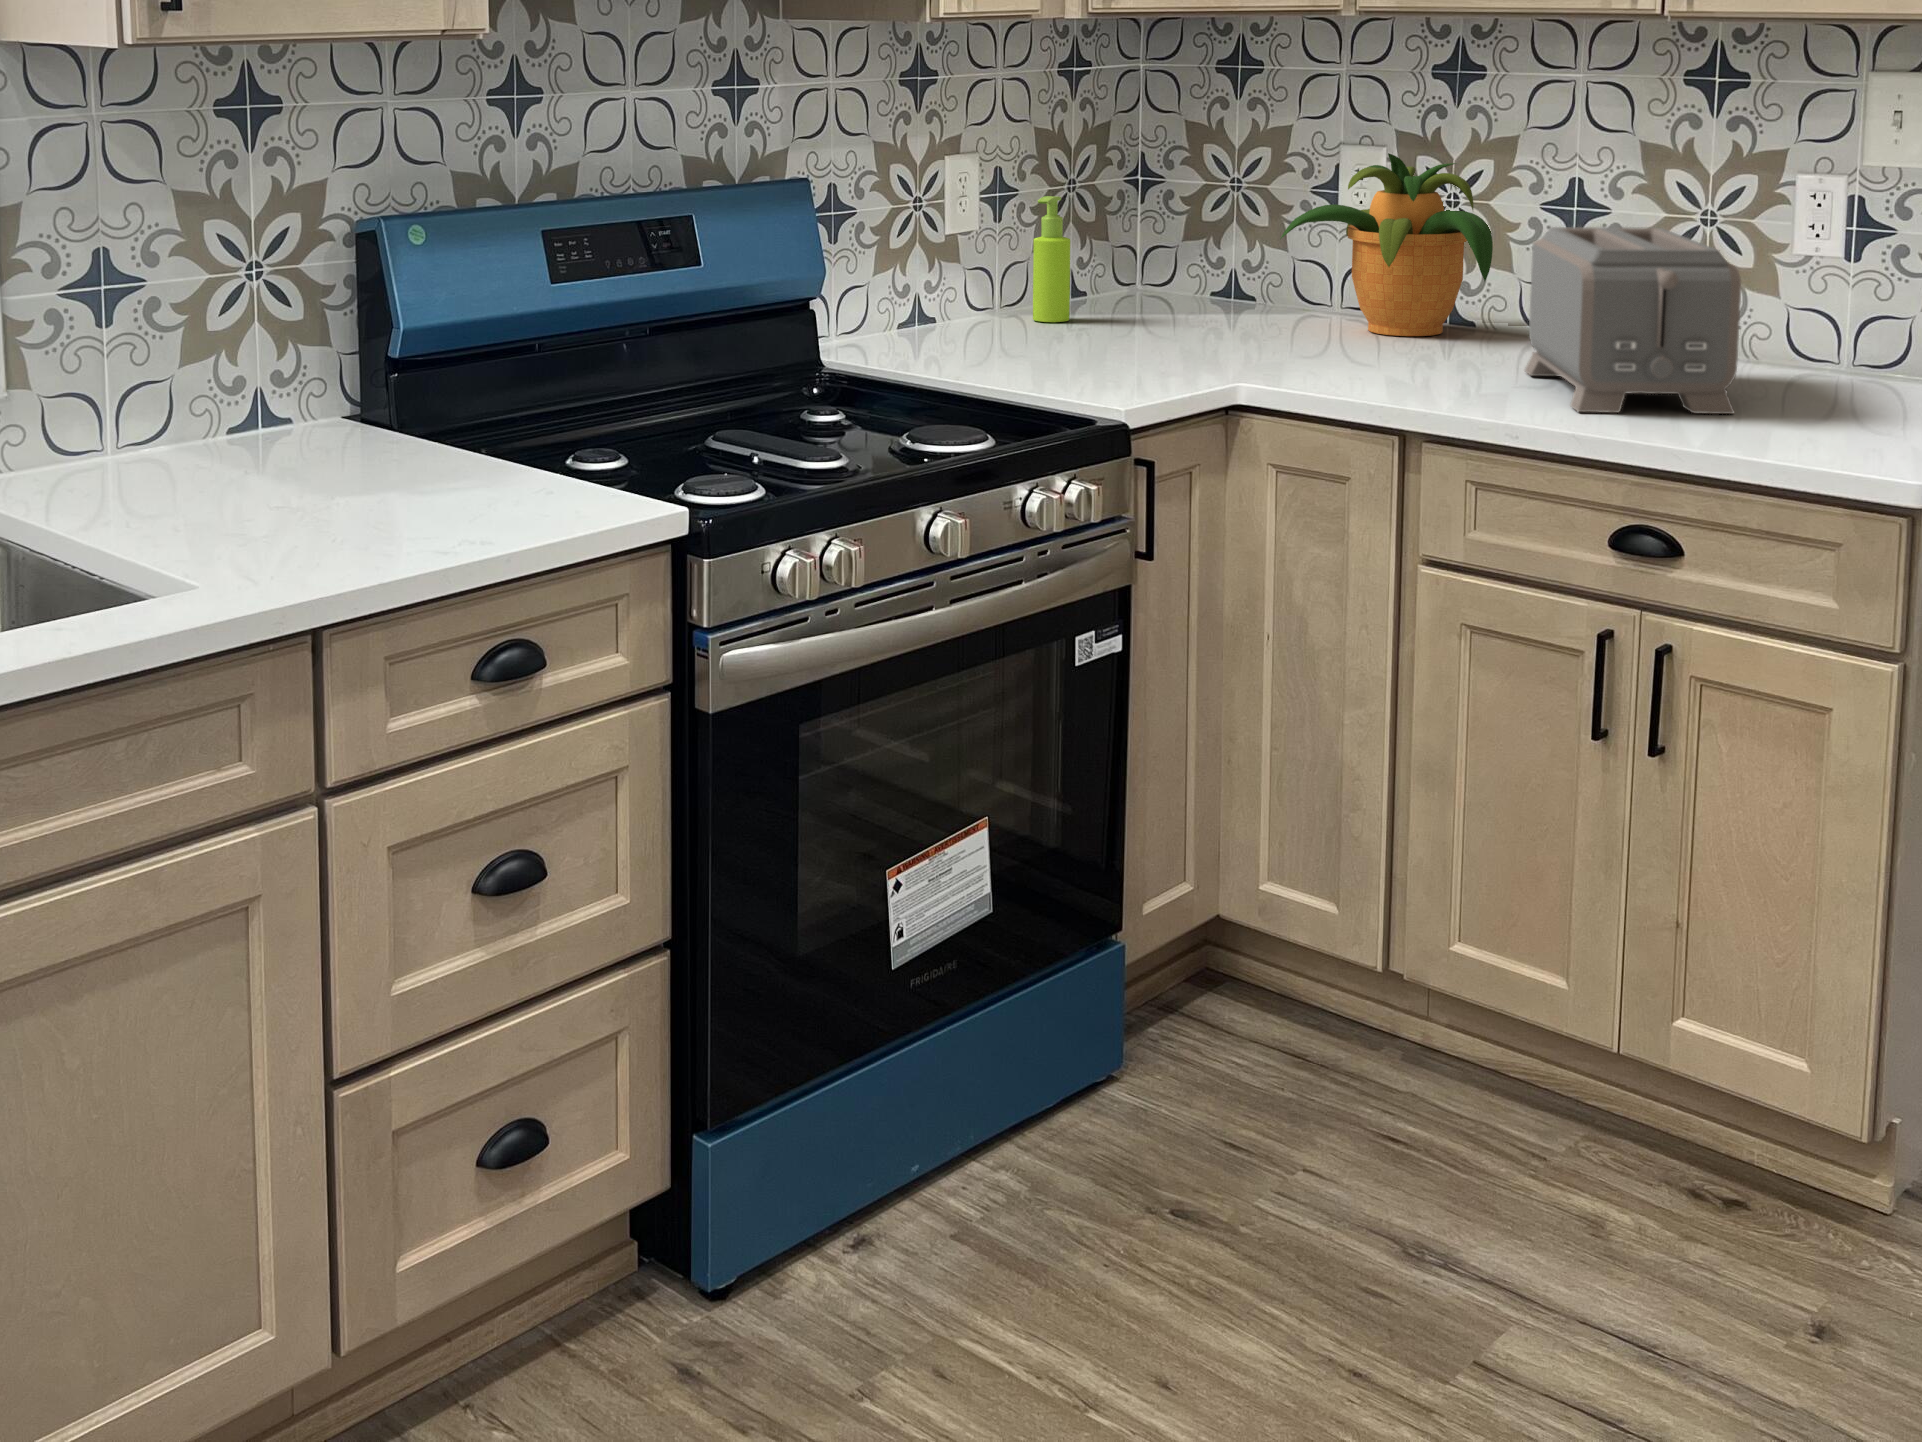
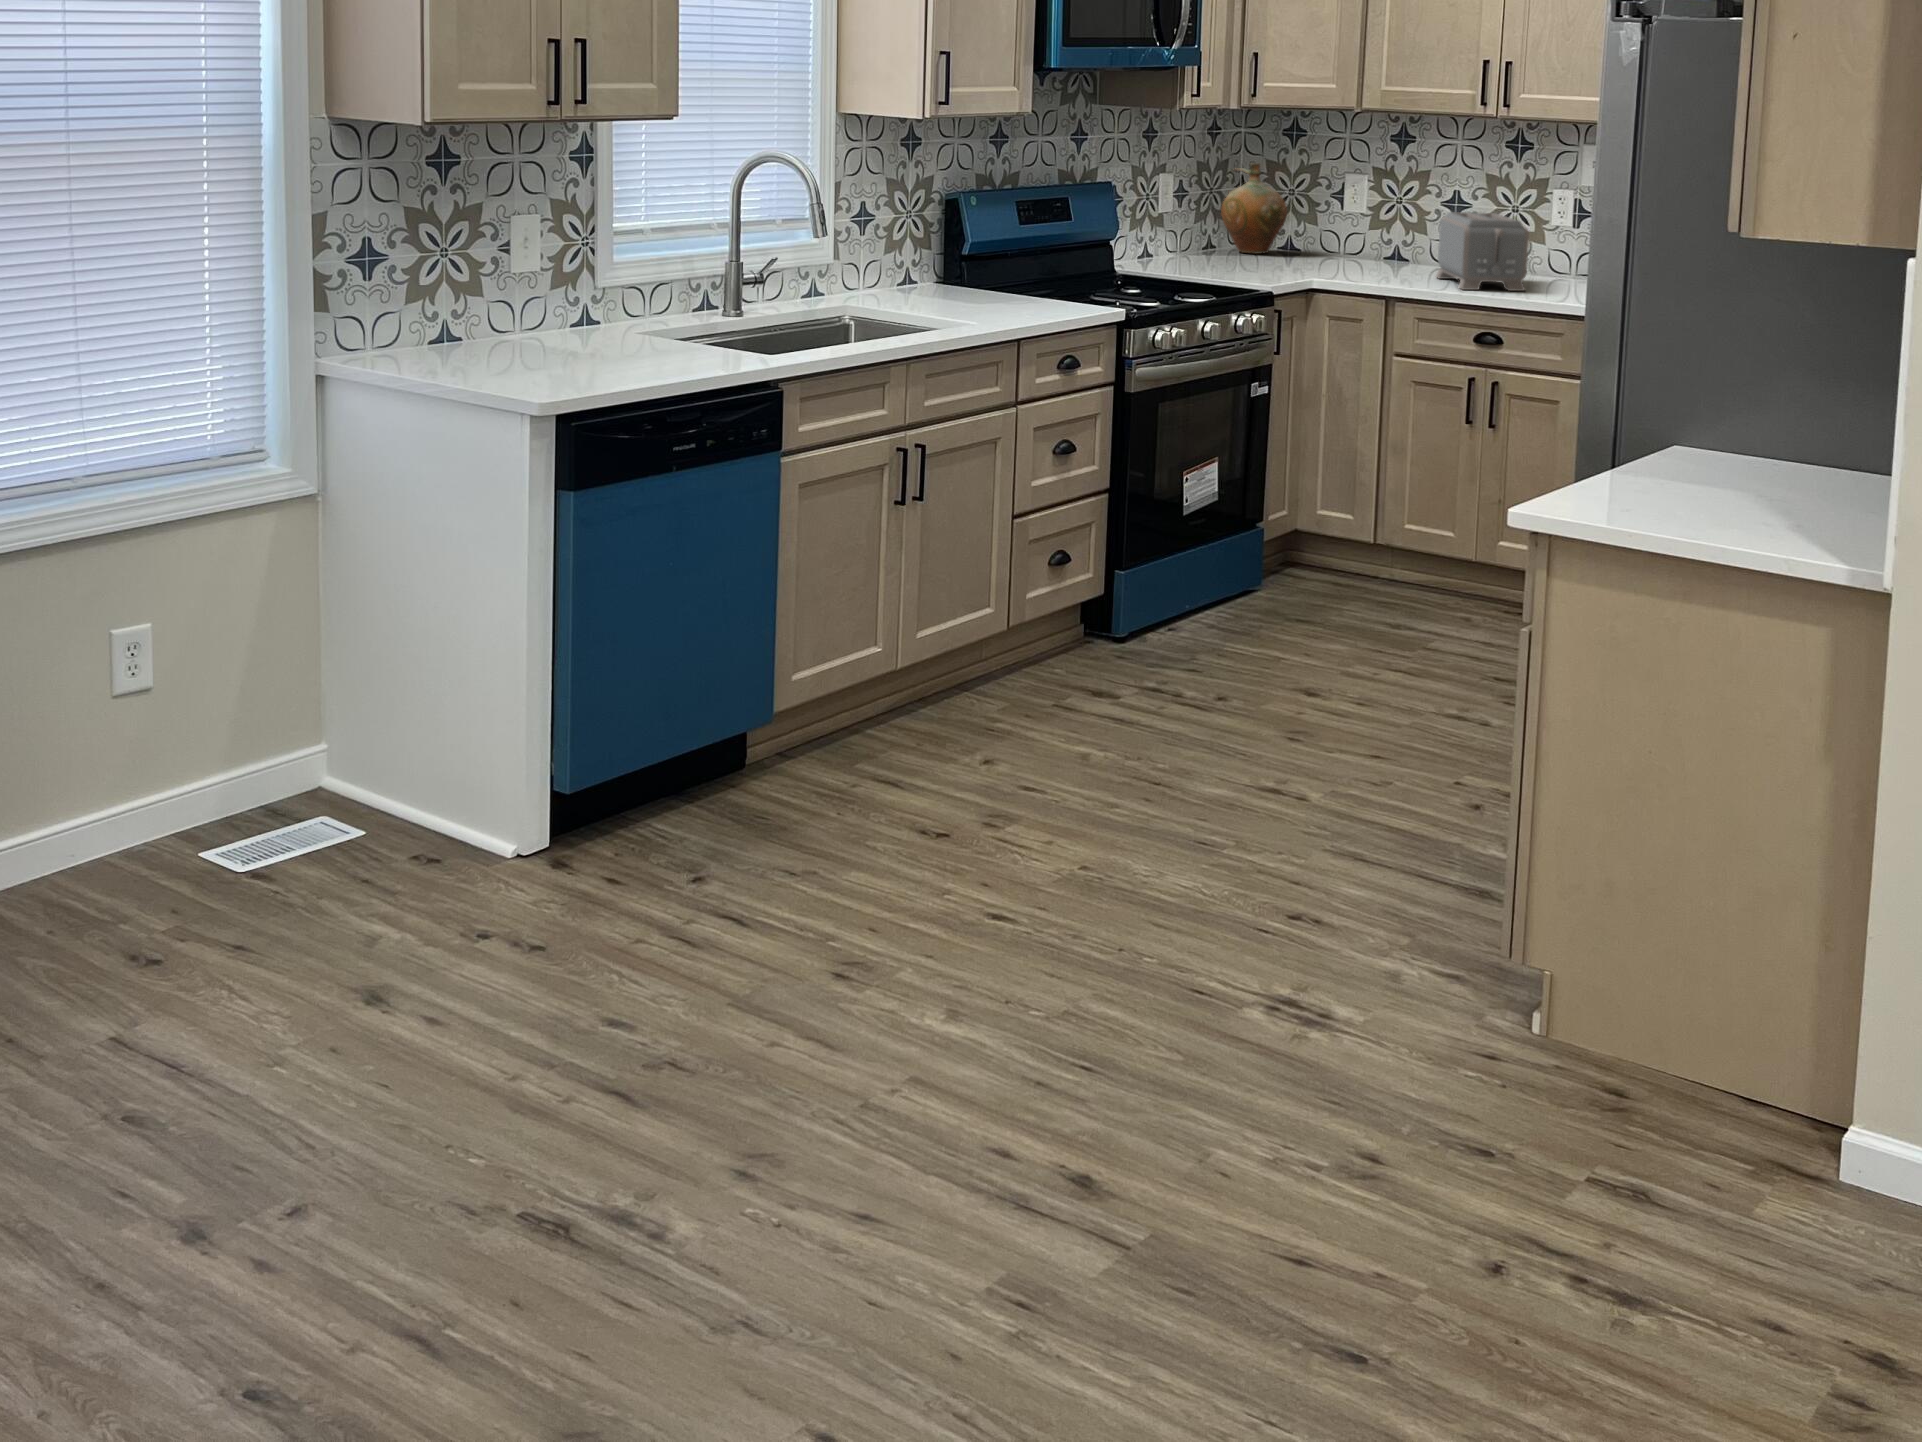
ceramic jug: none [1090,128,1225,311] -> present [1221,163,1287,254]
potted plant: present [1280,153,1493,336] -> none [1319,178,1425,265]
soap dispenser: present [1033,196,1070,322] -> none [1197,195,1217,257]

